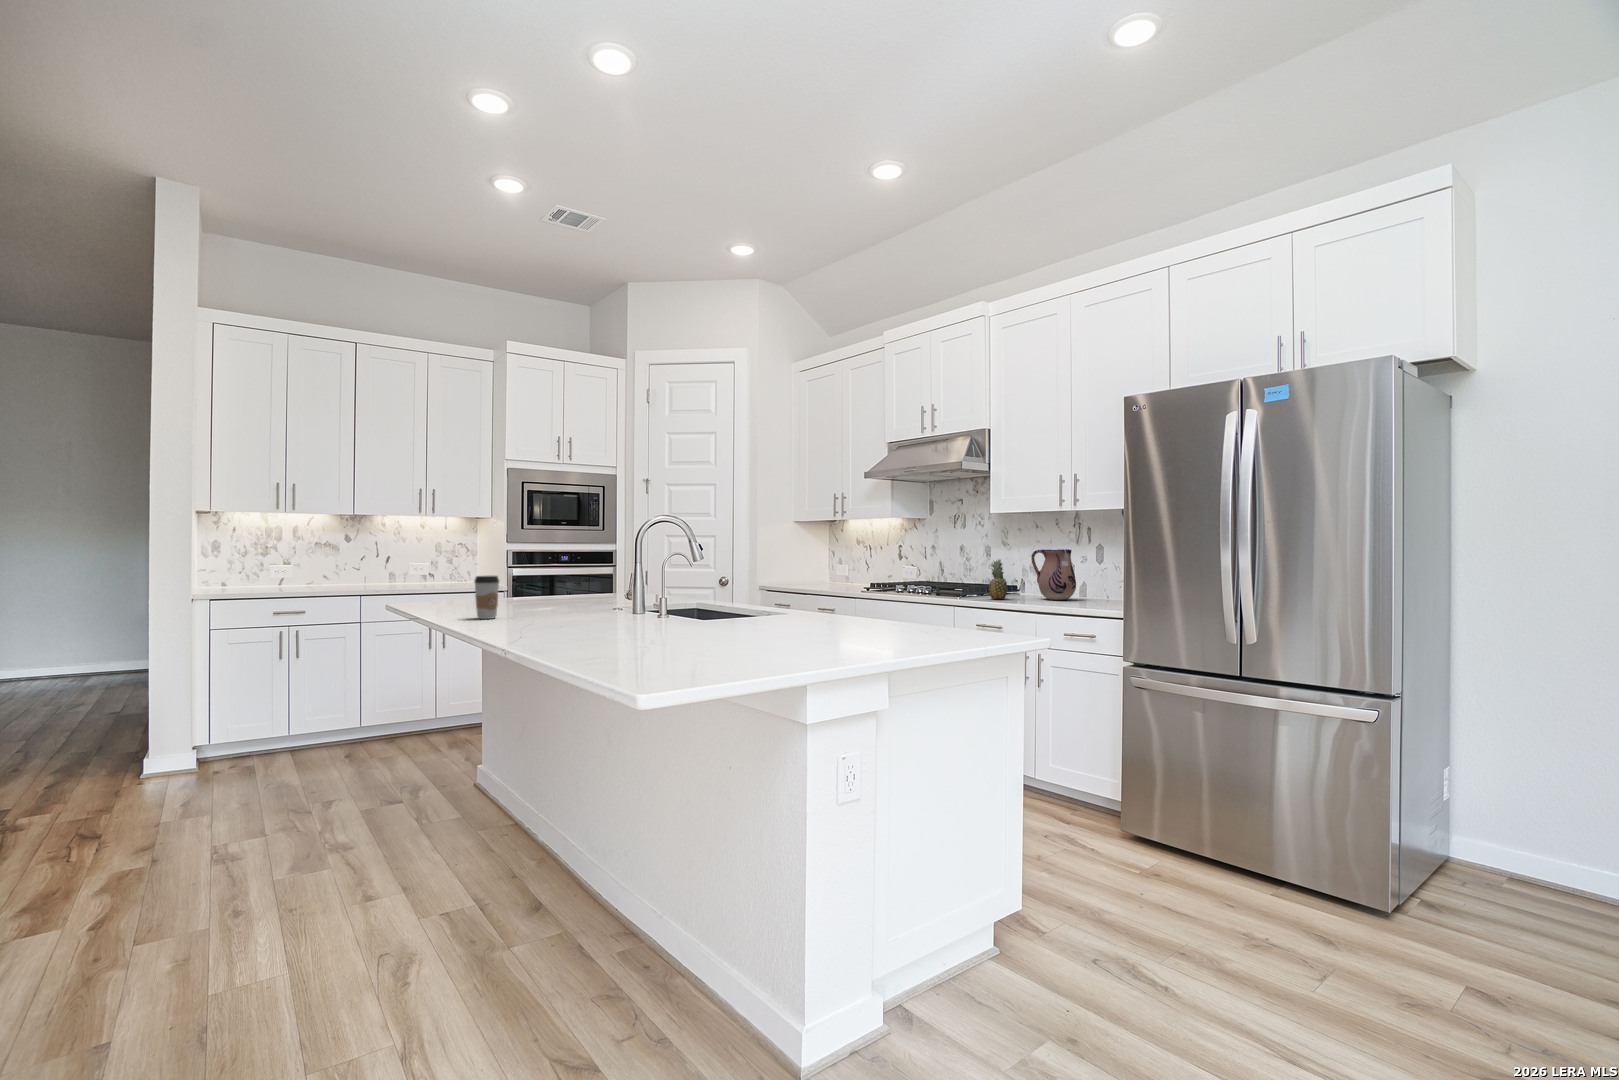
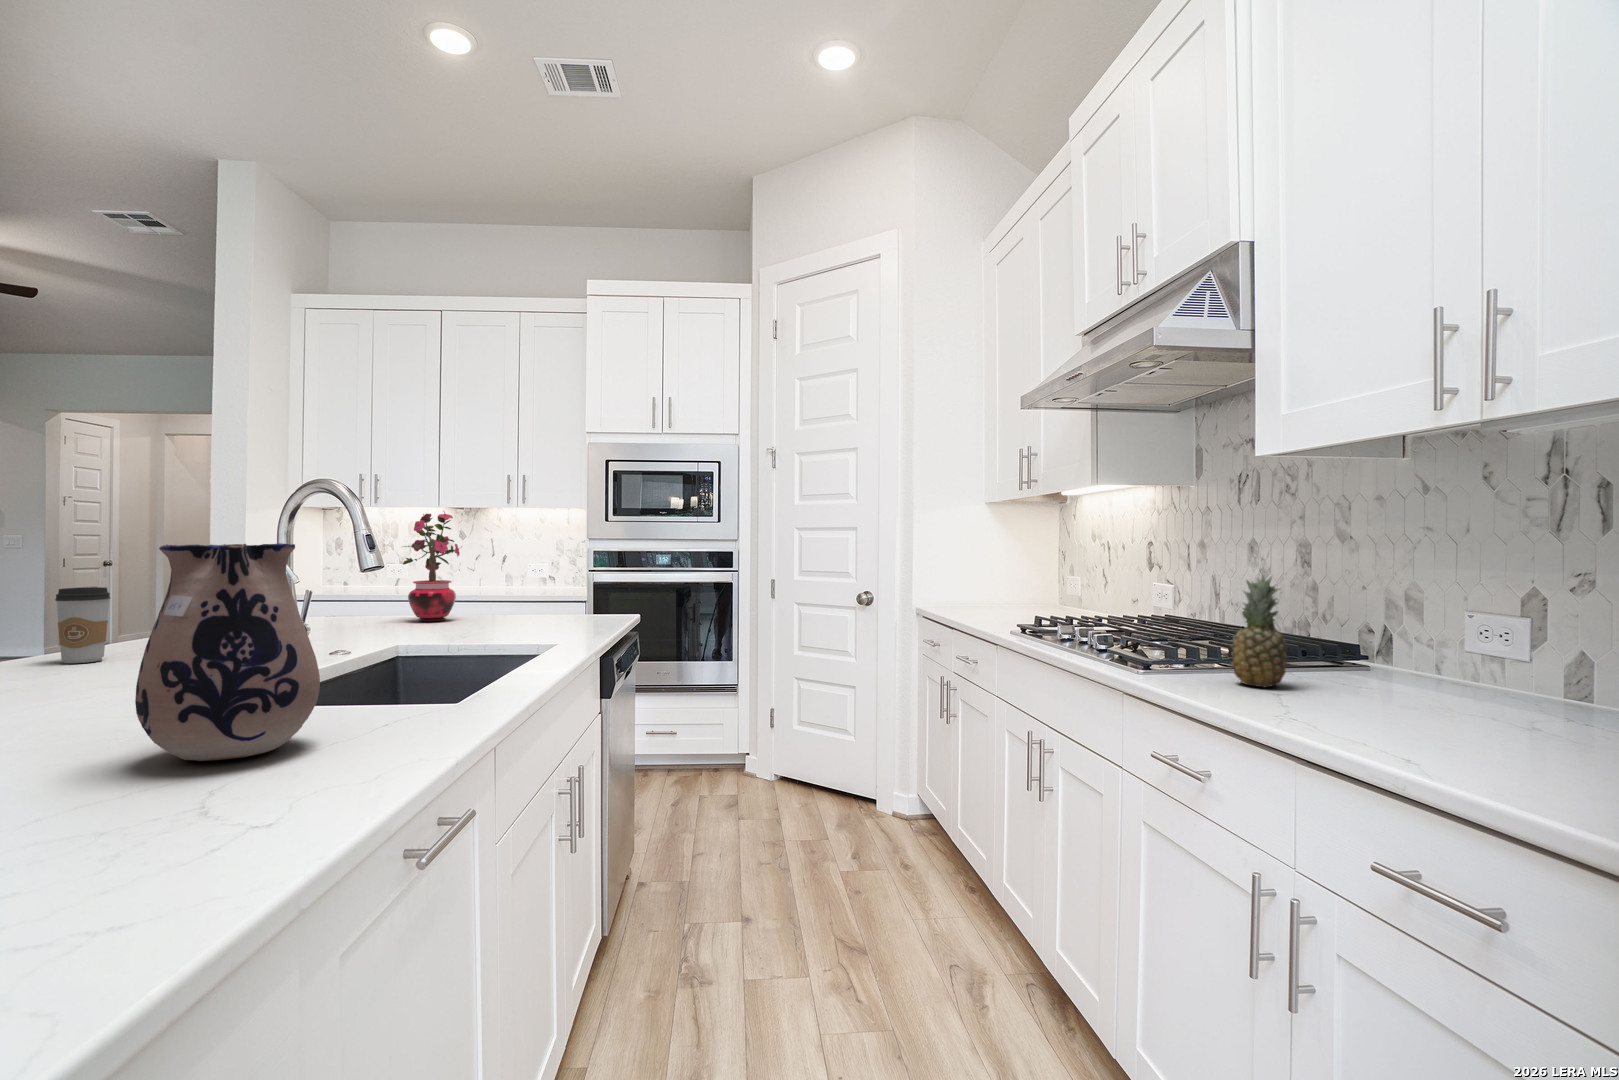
potted plant: none [511,526,551,599] -> present [403,511,460,622]
ceramic pitcher: present [1031,549,1076,600] -> present [135,543,320,761]

